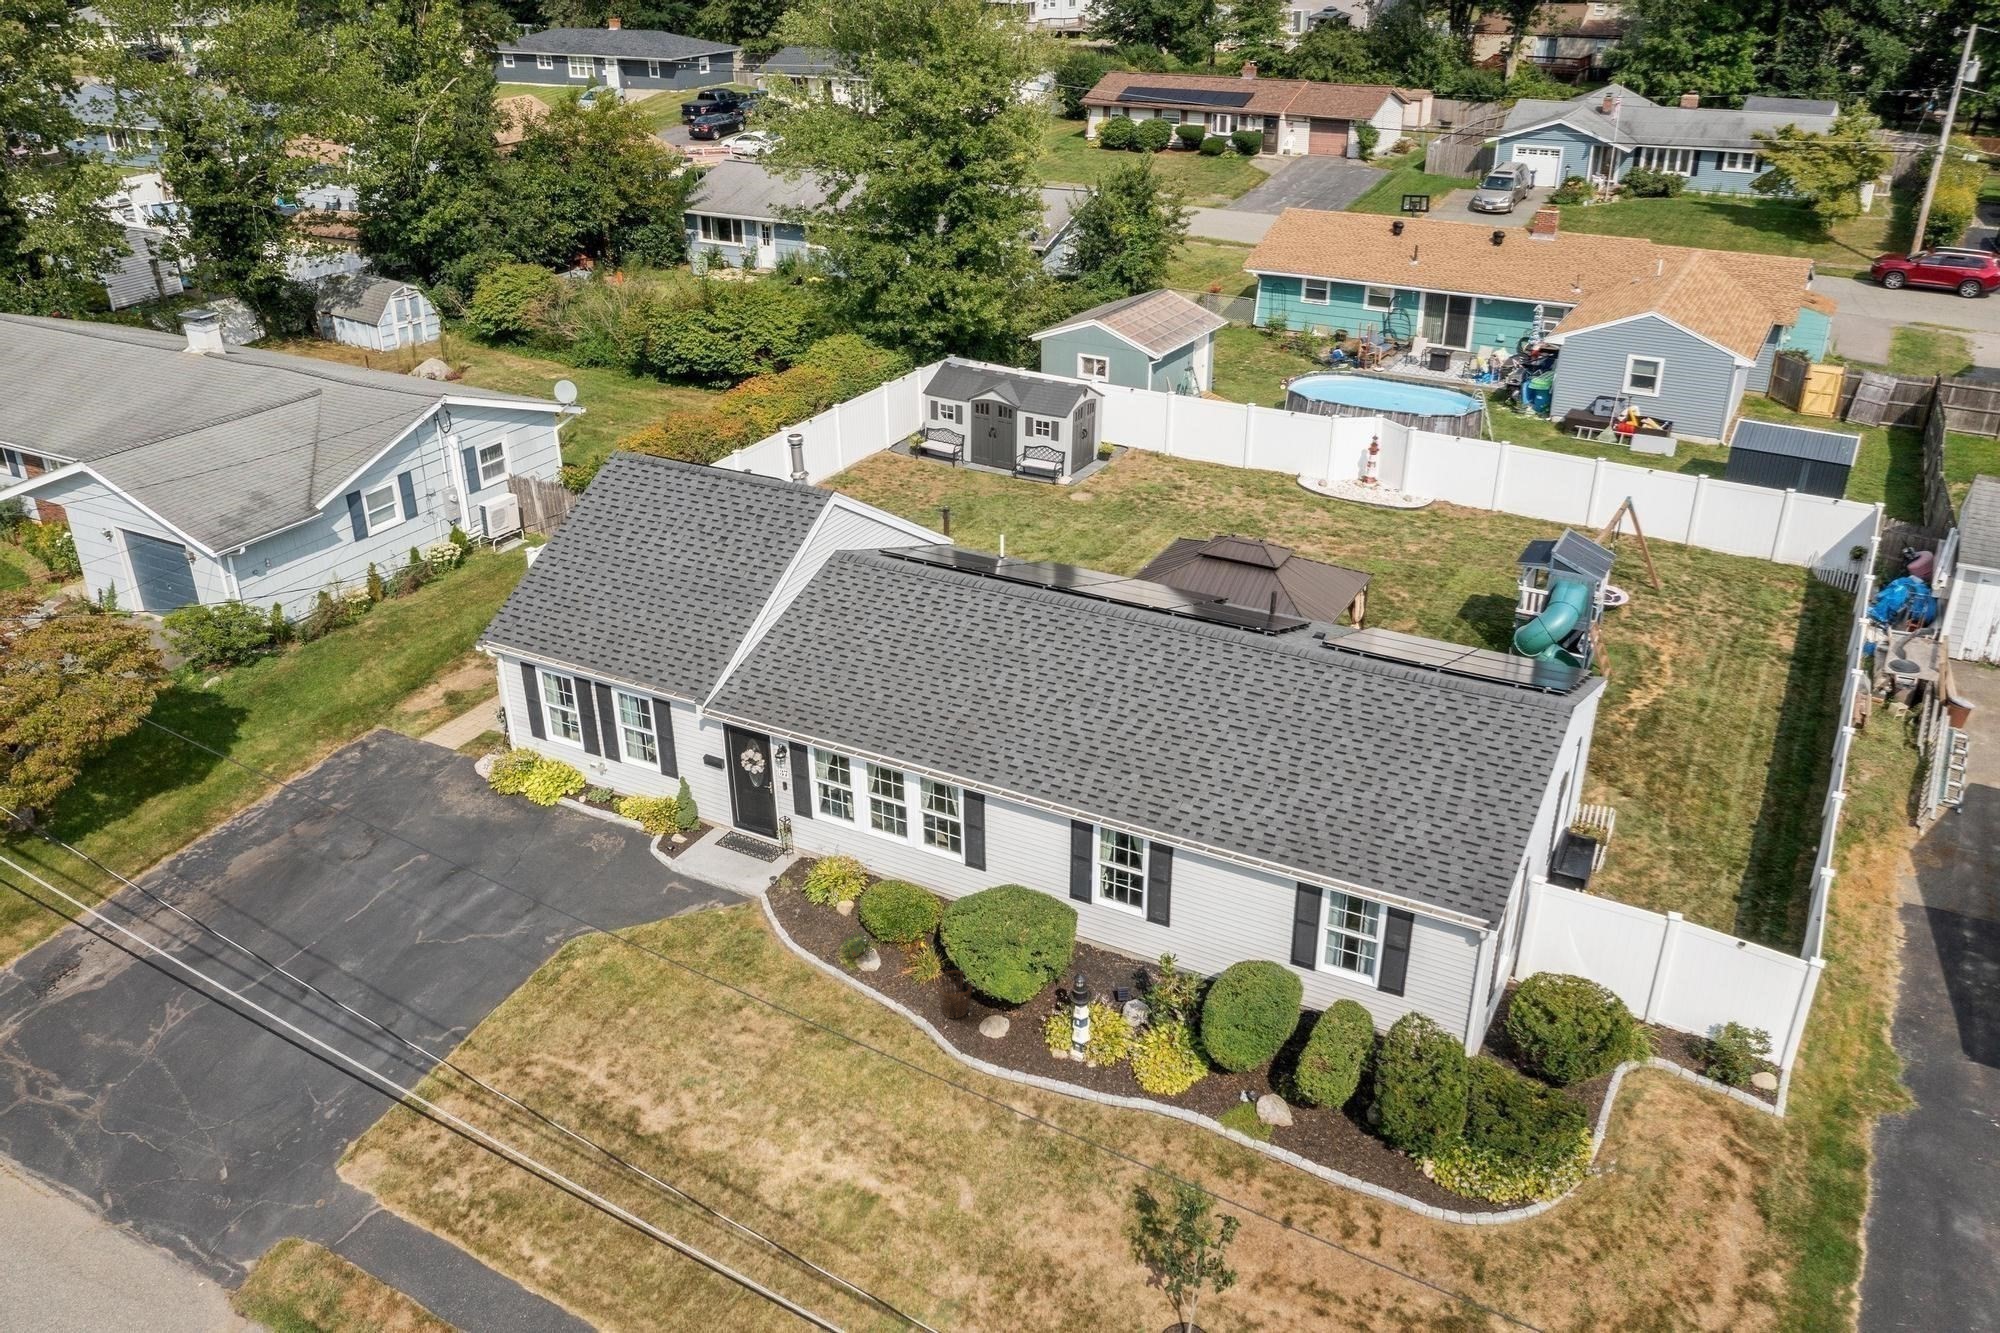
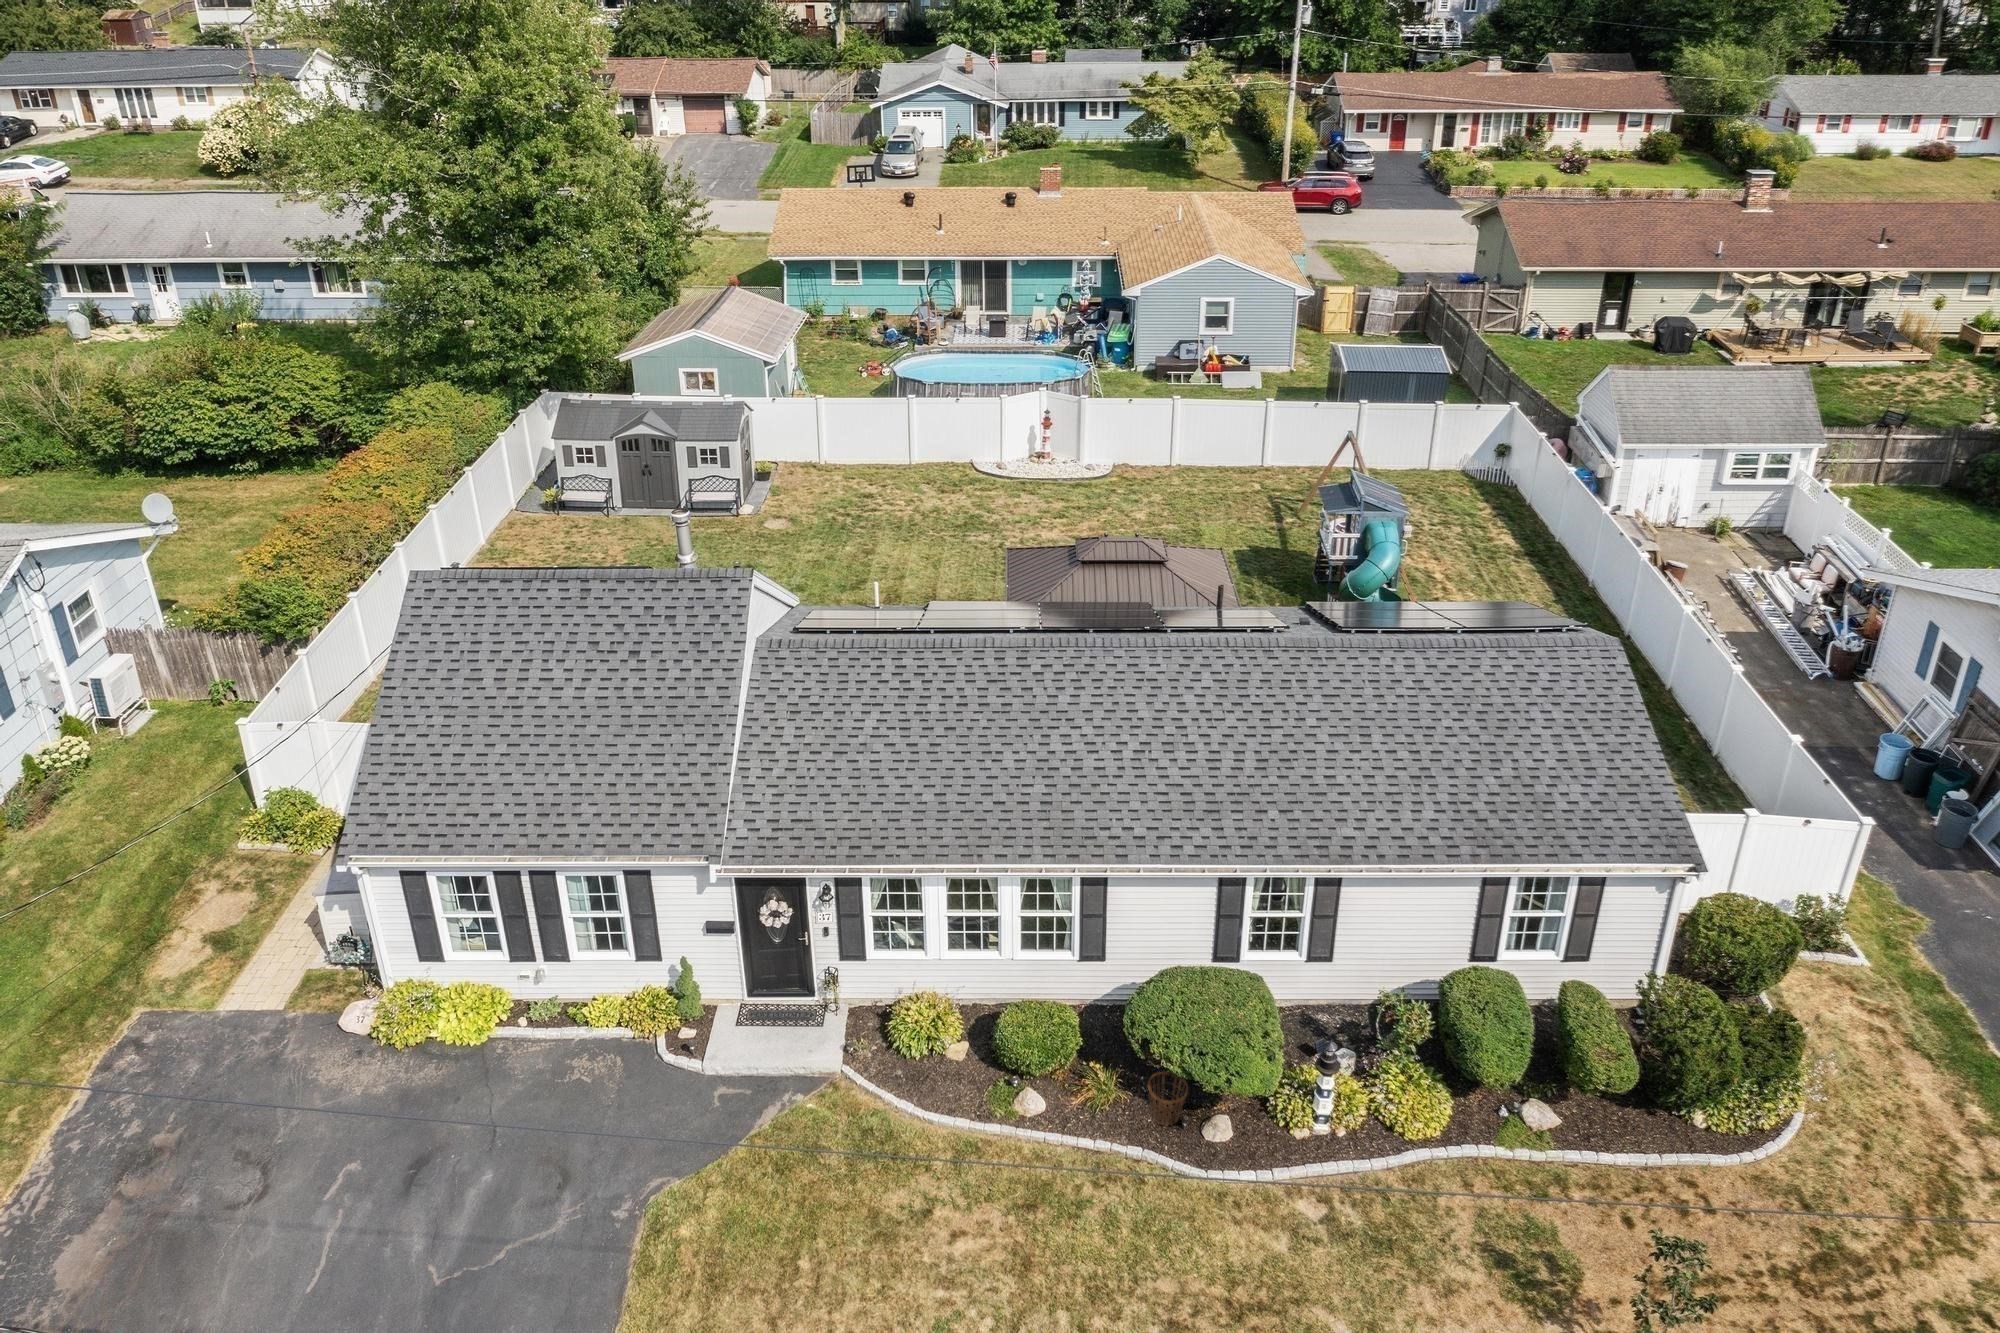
potted plant: present [839,930,872,957] -> none [998,1066,1036,1102]

